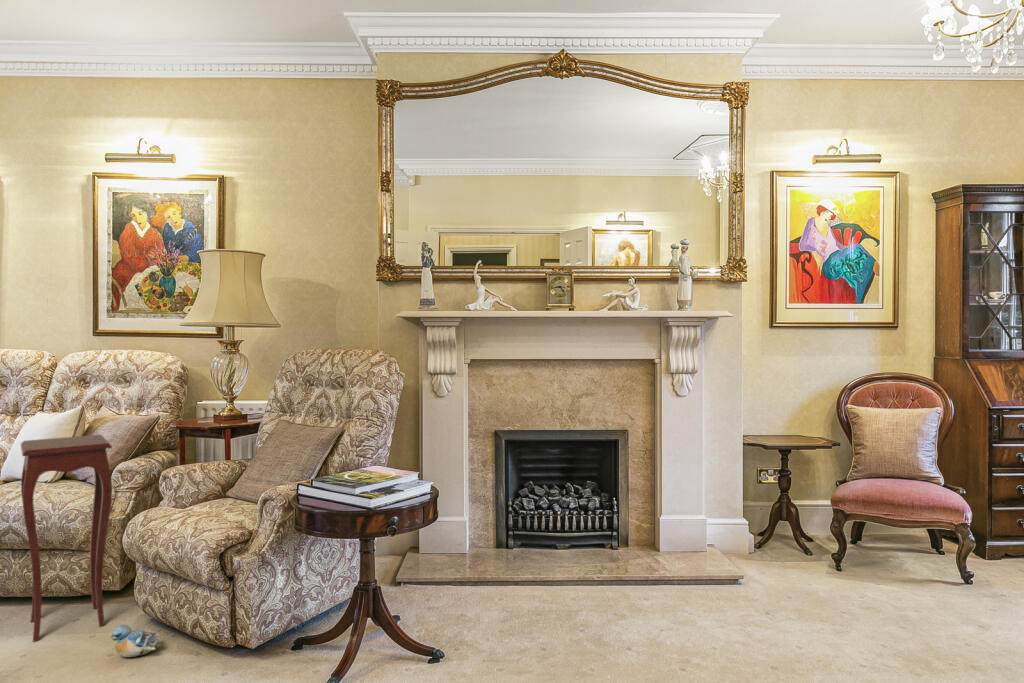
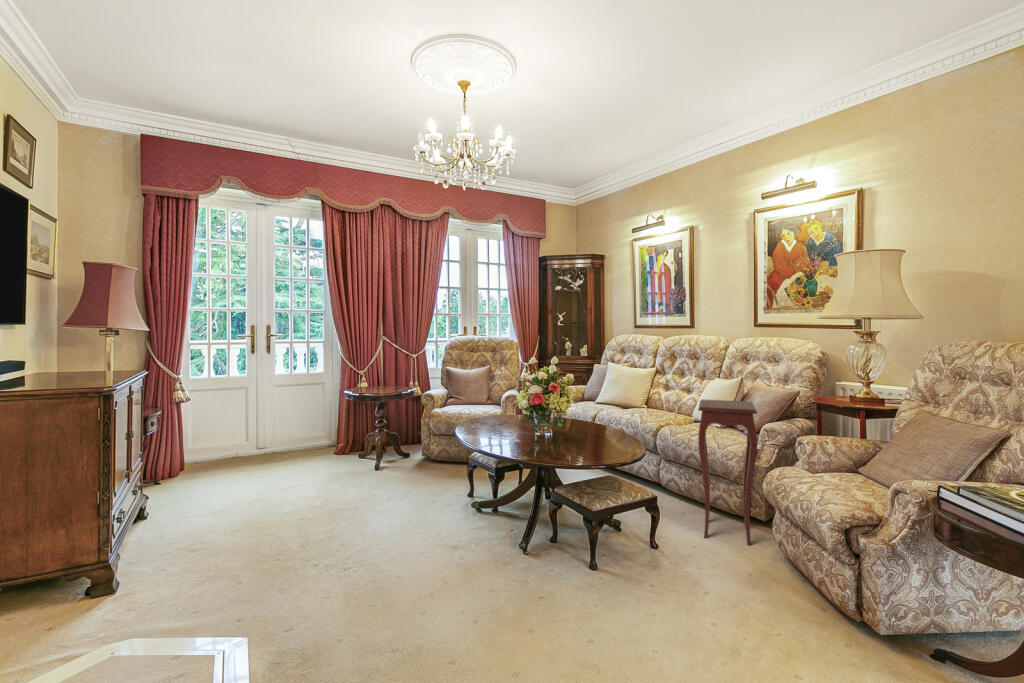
plush toy: present [111,625,163,657] -> none [752,553,794,586]

